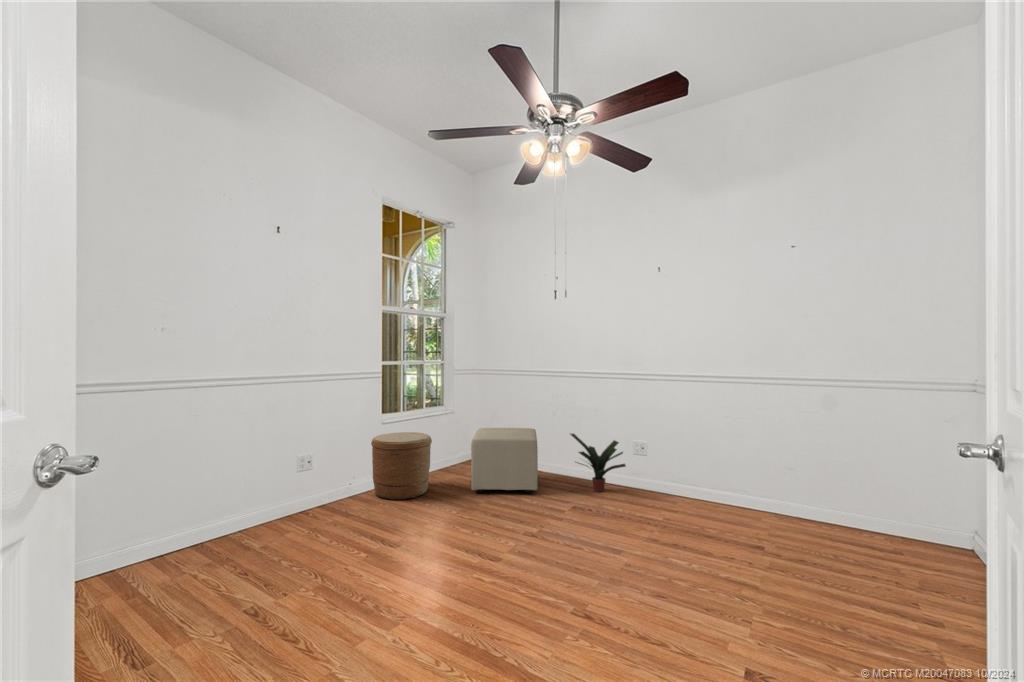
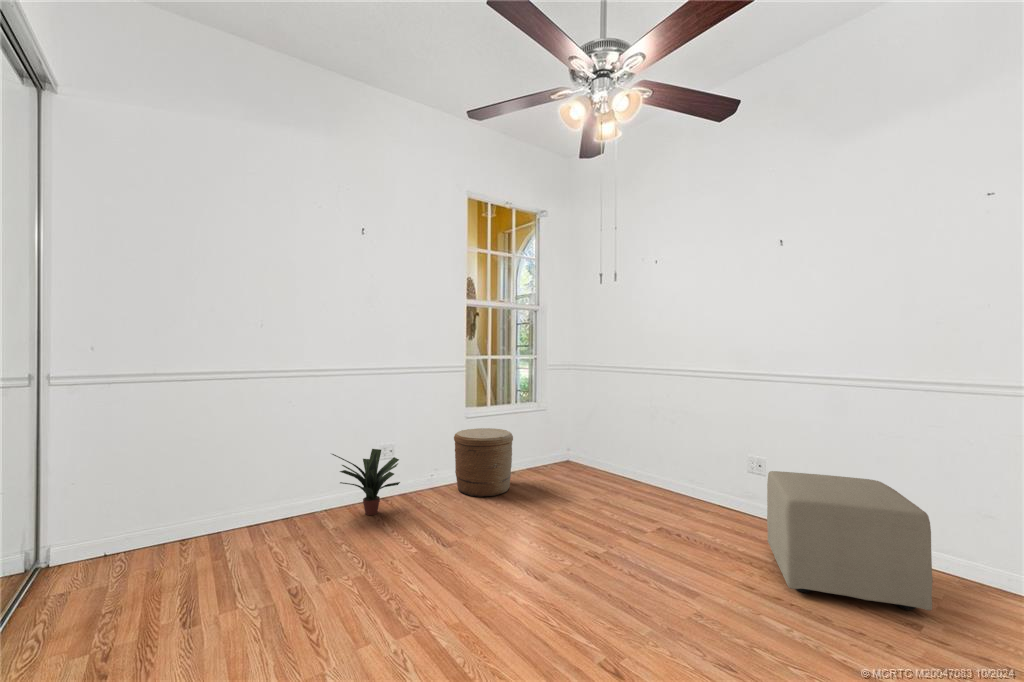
ottoman: present [471,428,538,493] -> present [767,471,933,611]
potted plant: present [571,434,626,492] -> present [332,449,400,515]

